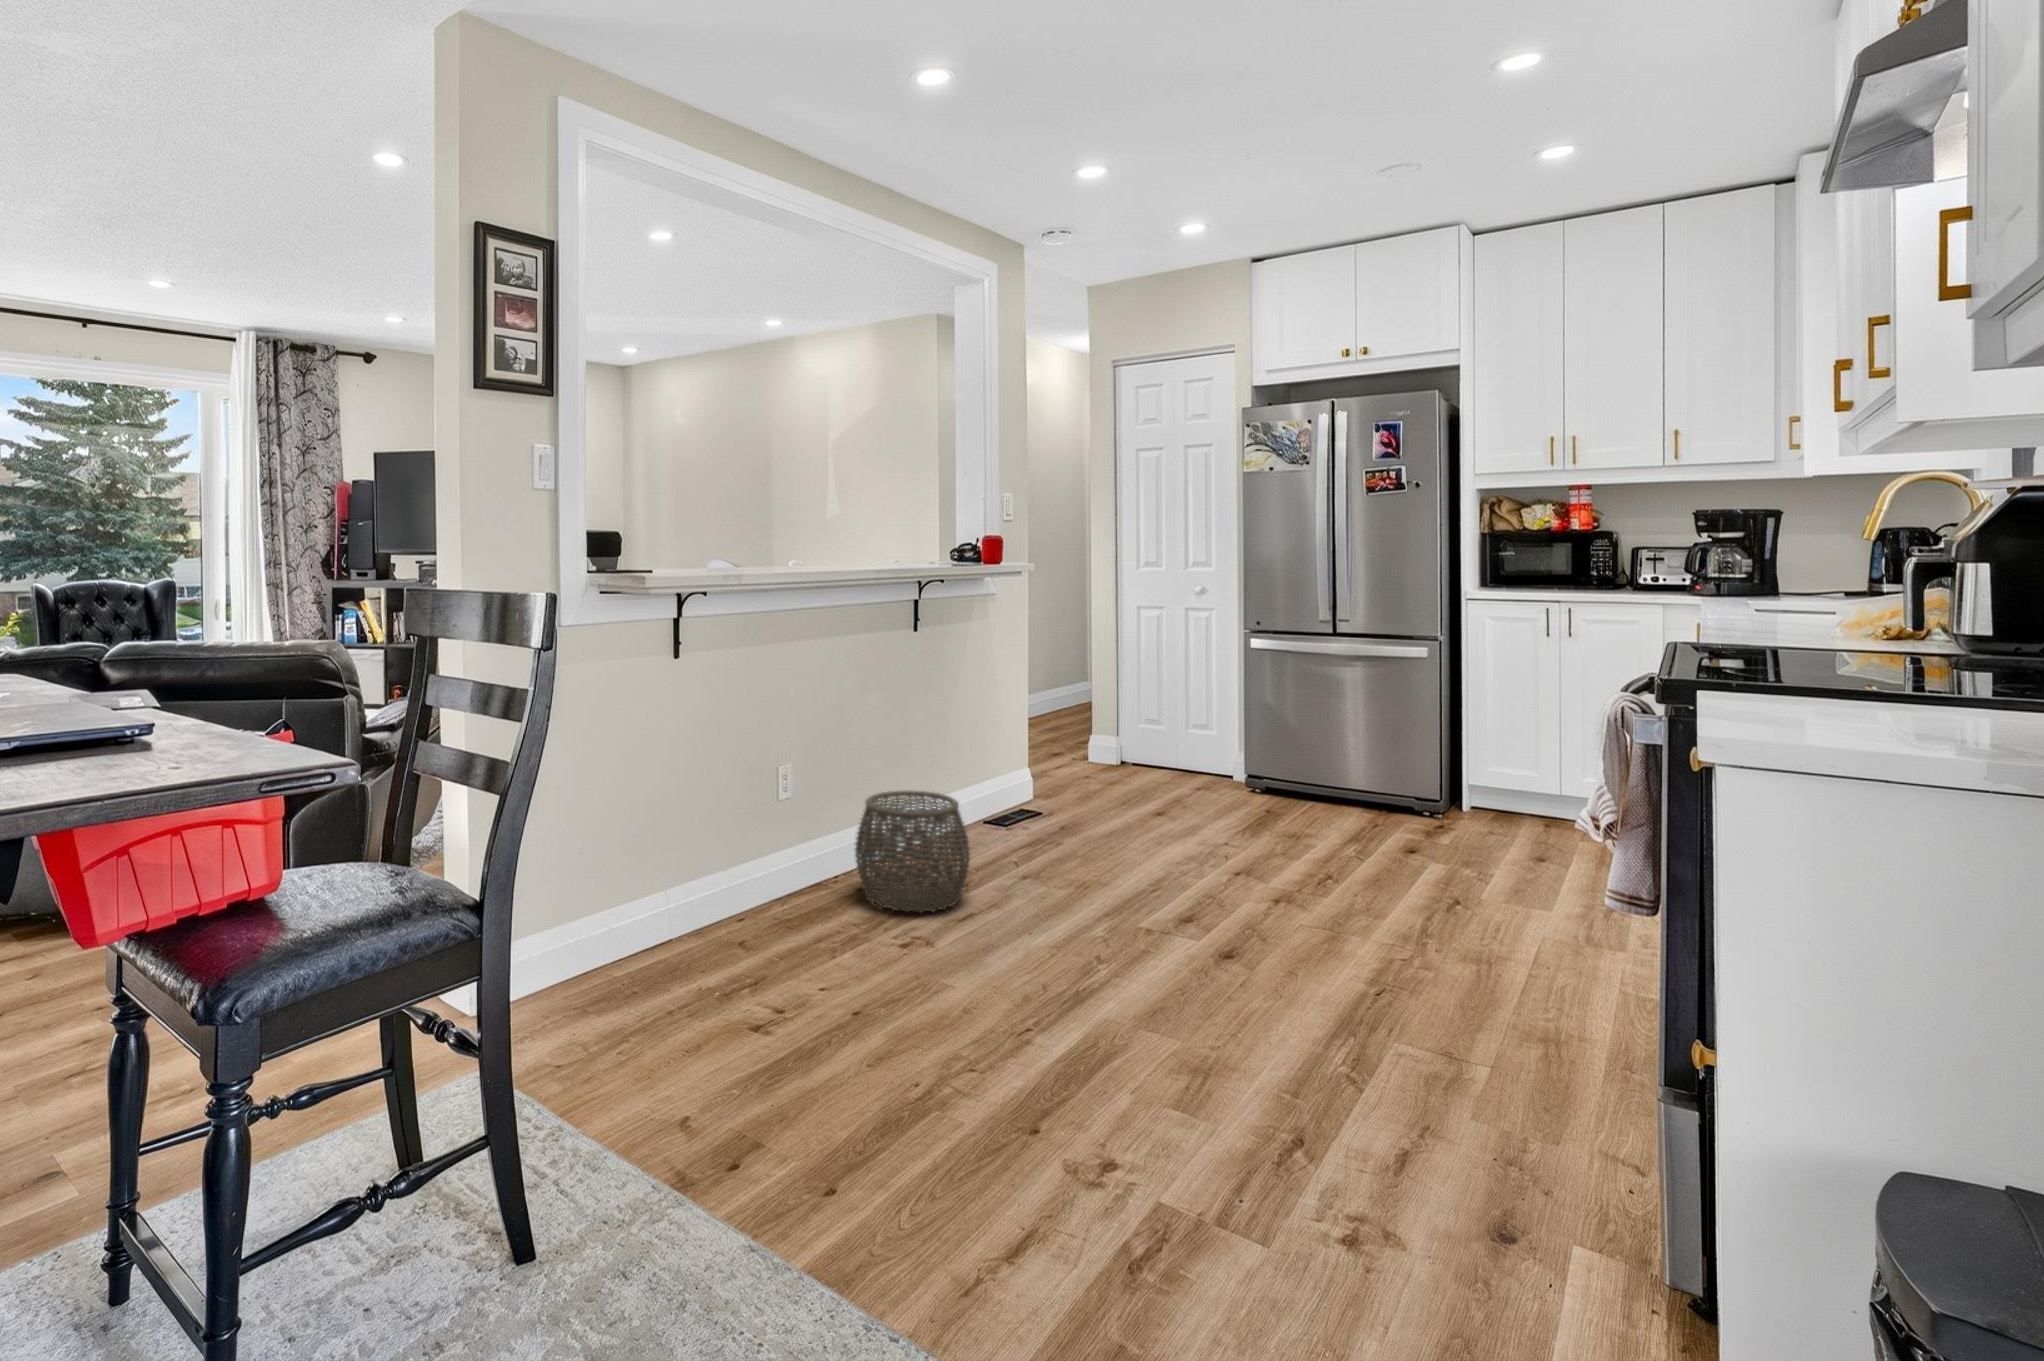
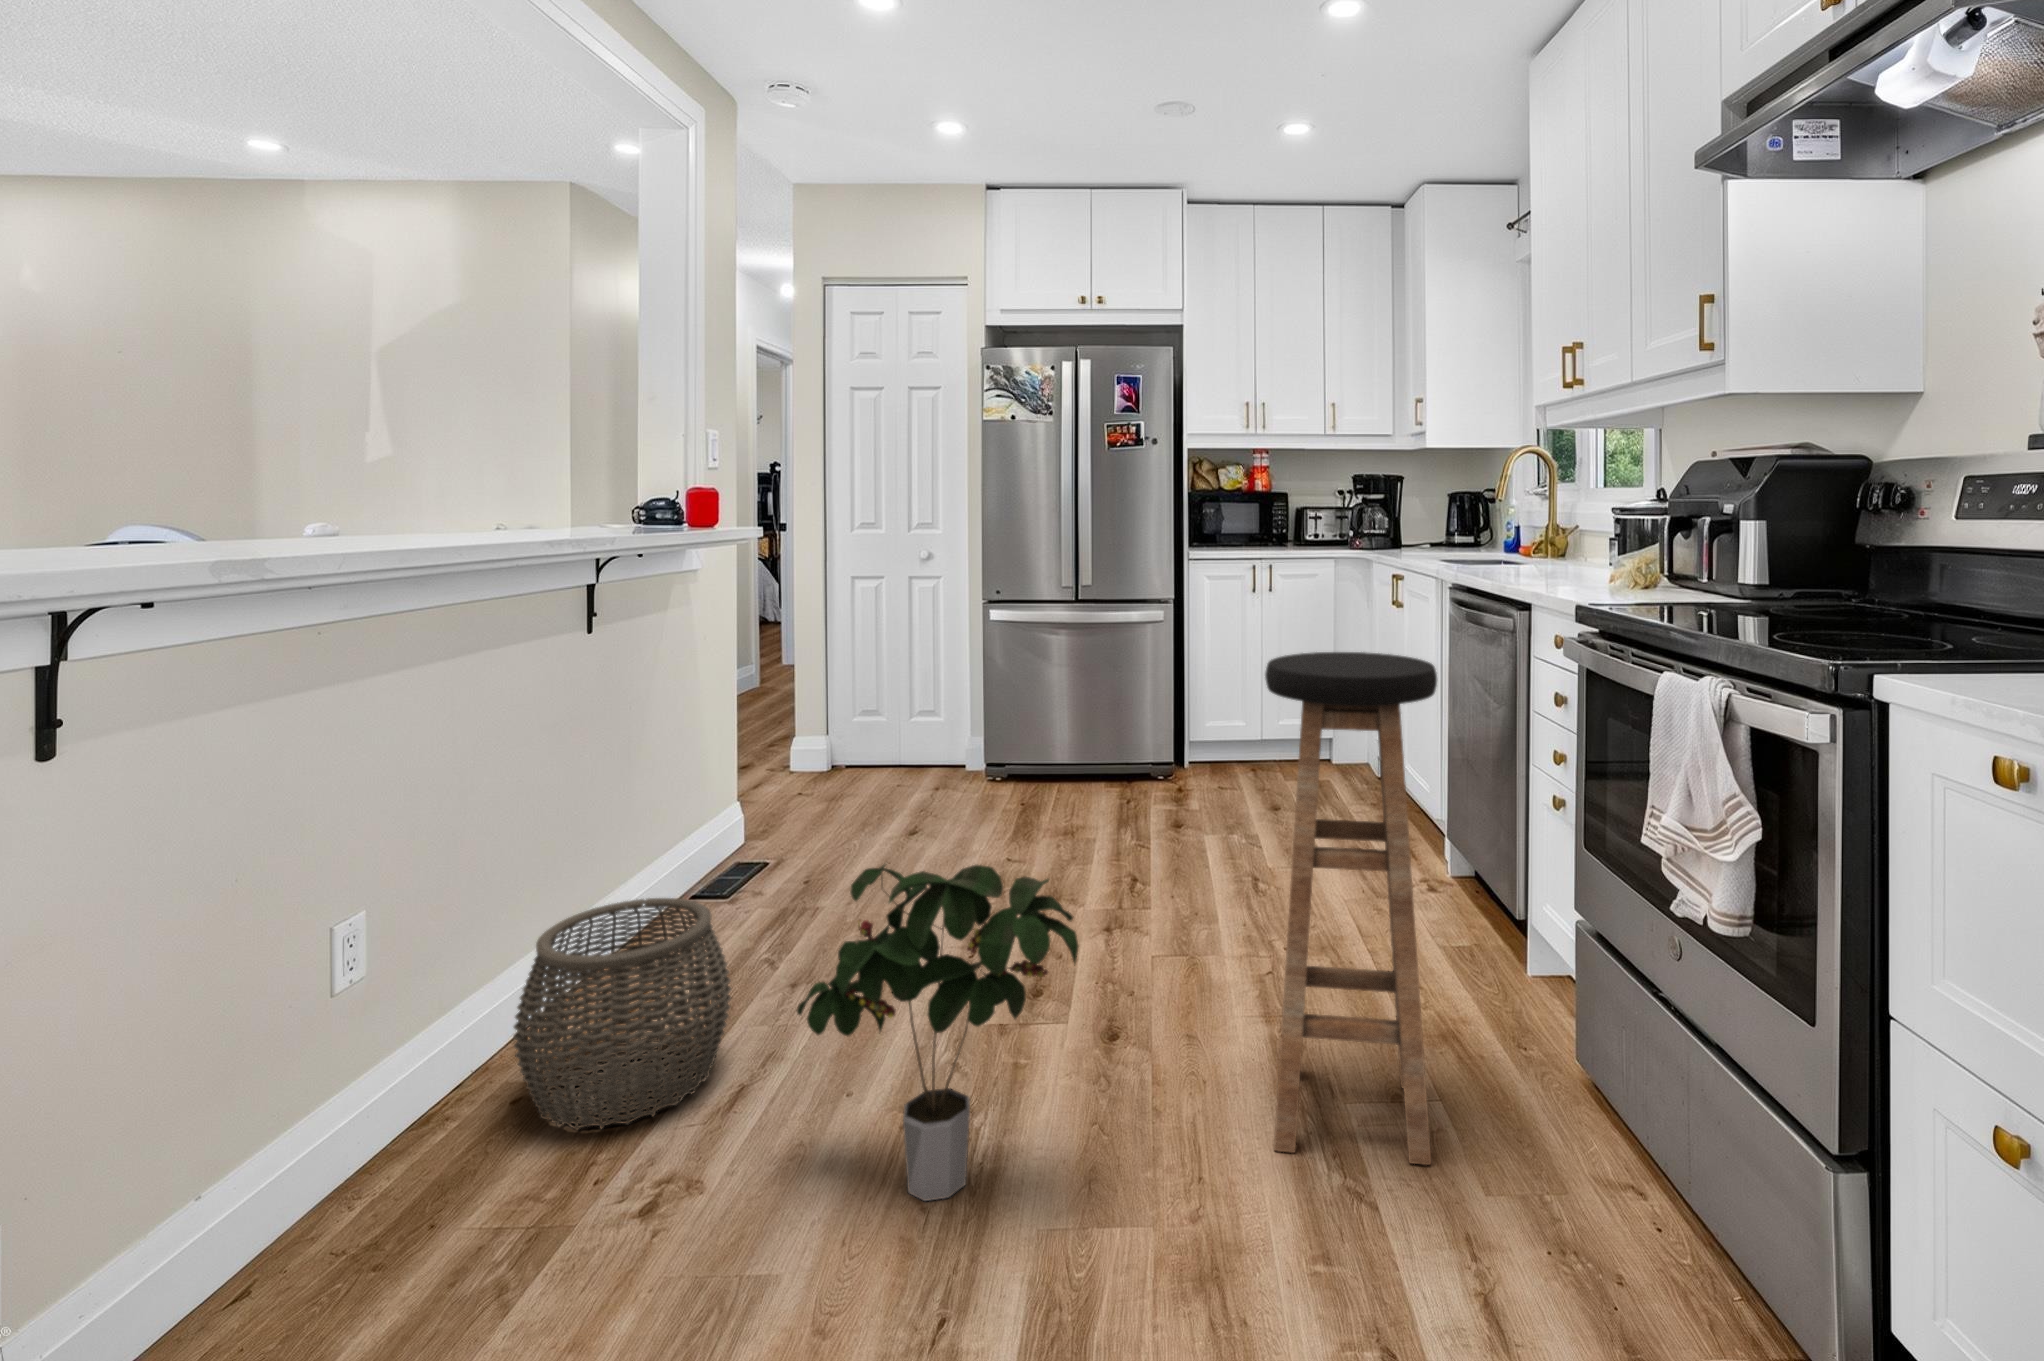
bar stool: none [1305,672,1477,1084] -> present [1265,652,1437,1165]
potted plant: none [985,776,1148,990] -> present [797,864,1079,1201]

